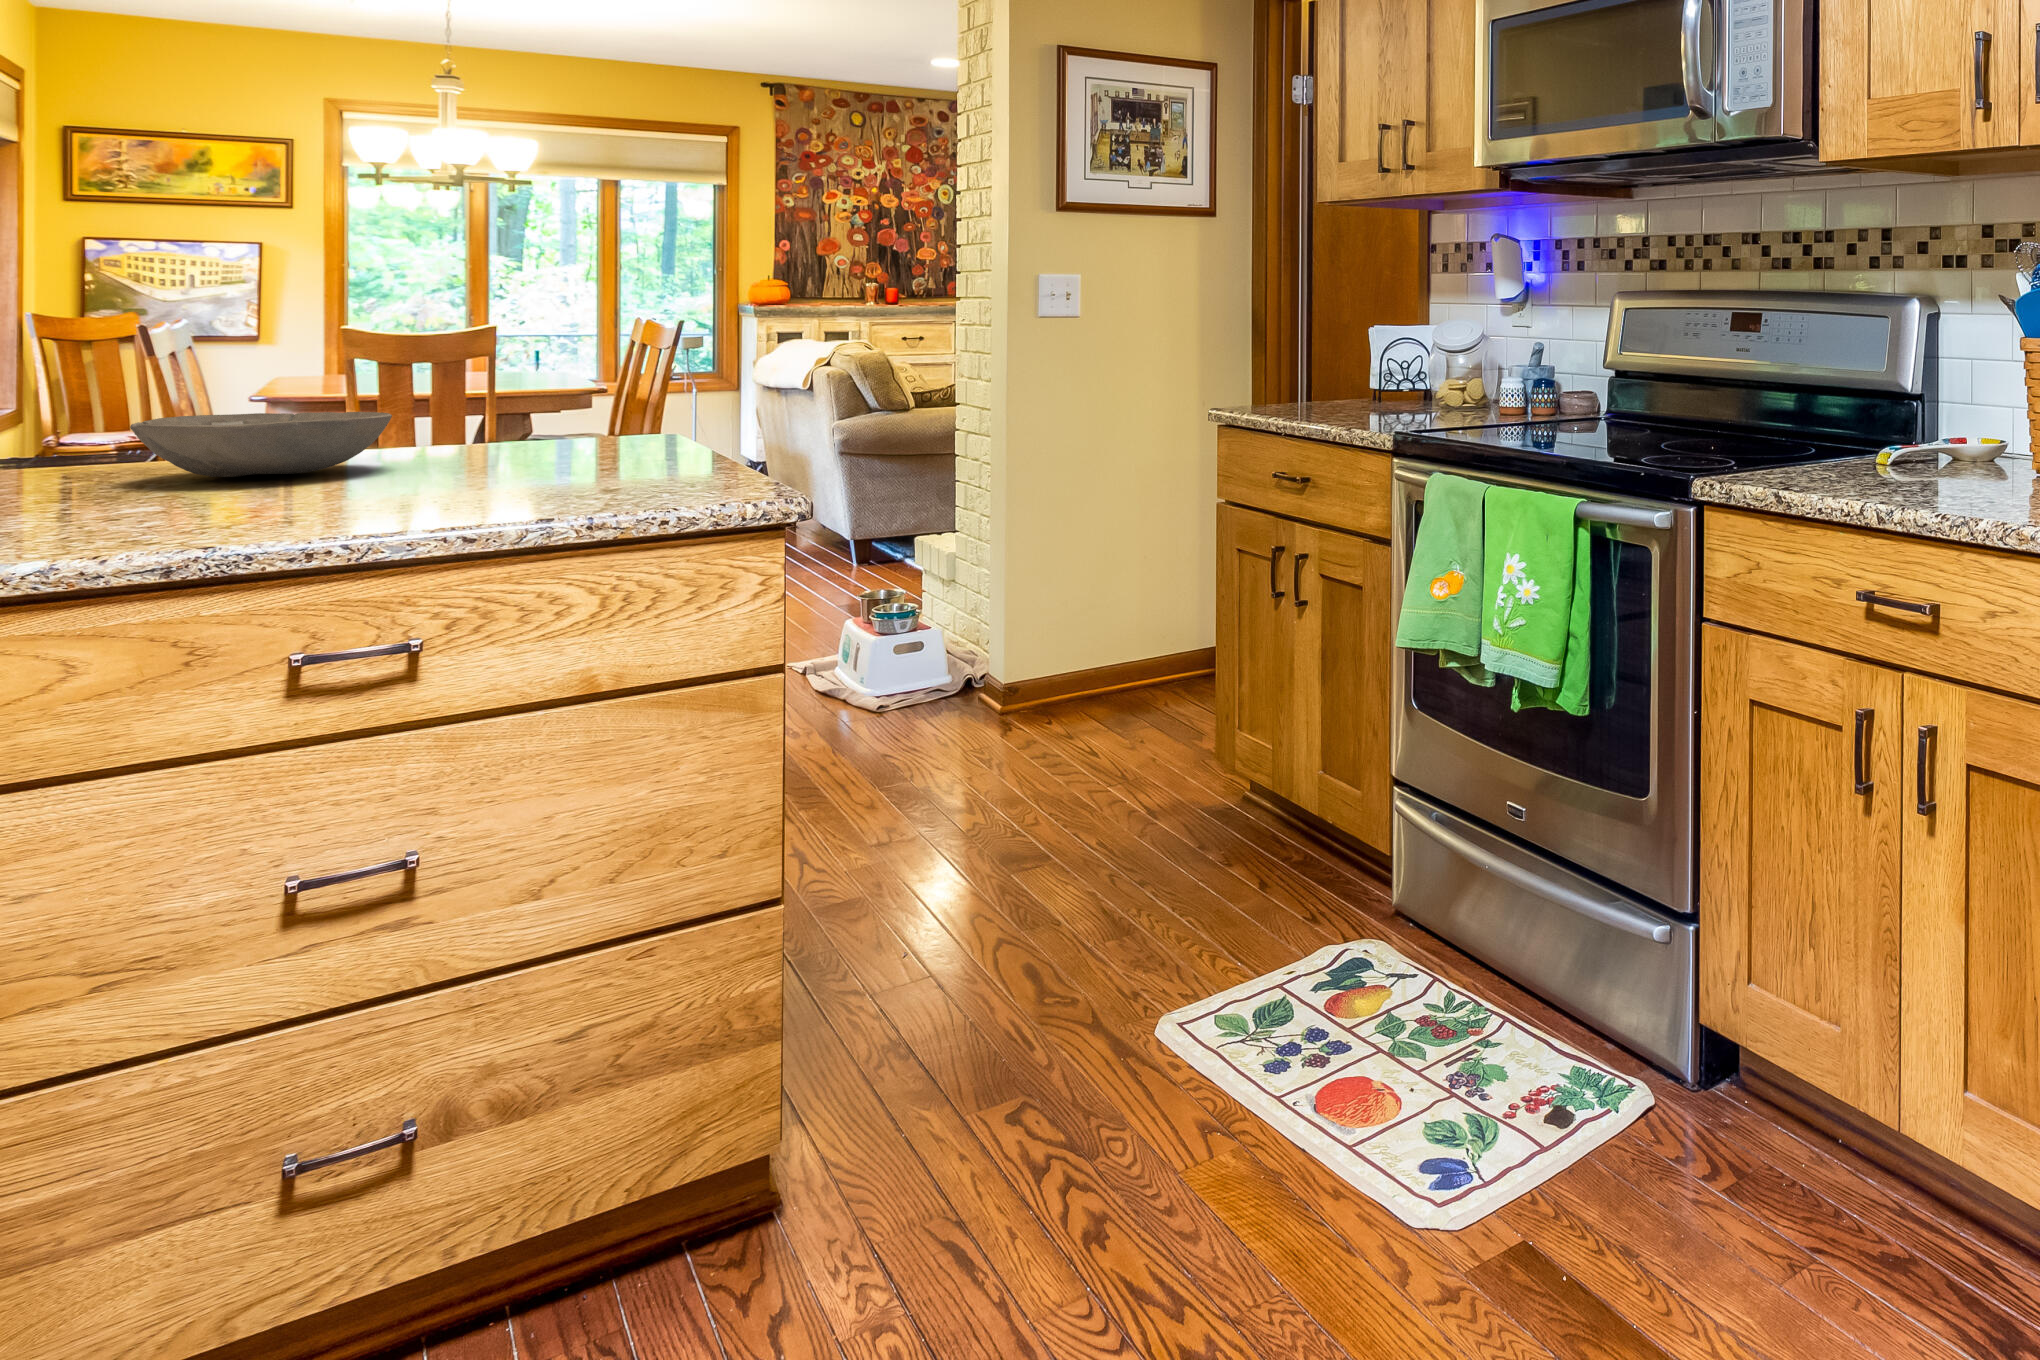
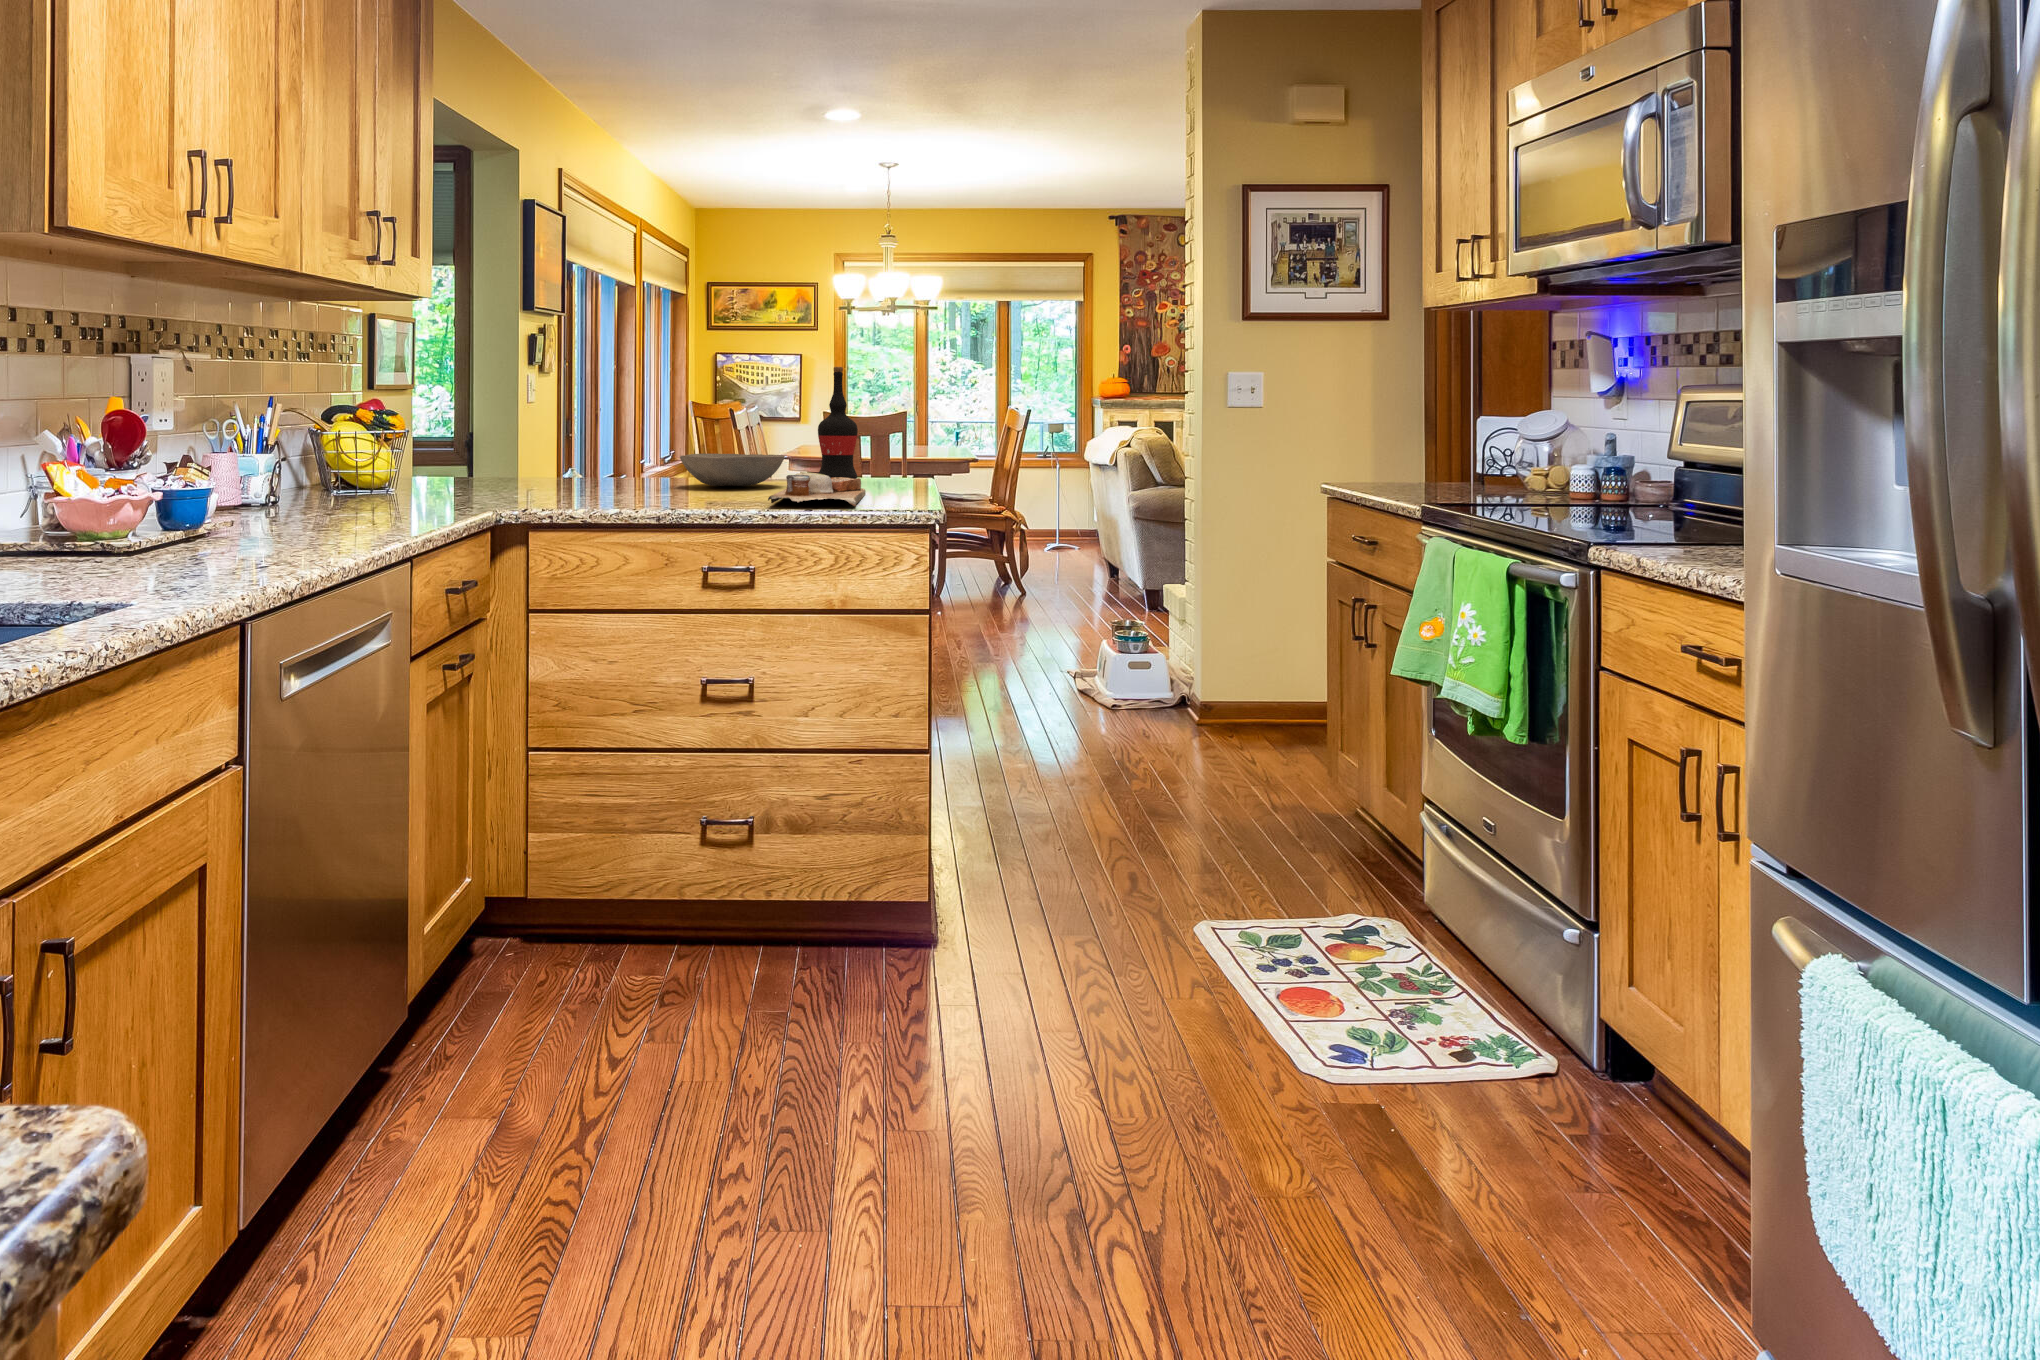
wine bottle: none [452,258,538,453] -> present [818,367,858,479]
cutting board: none [415,449,617,514] -> present [768,472,866,506]

